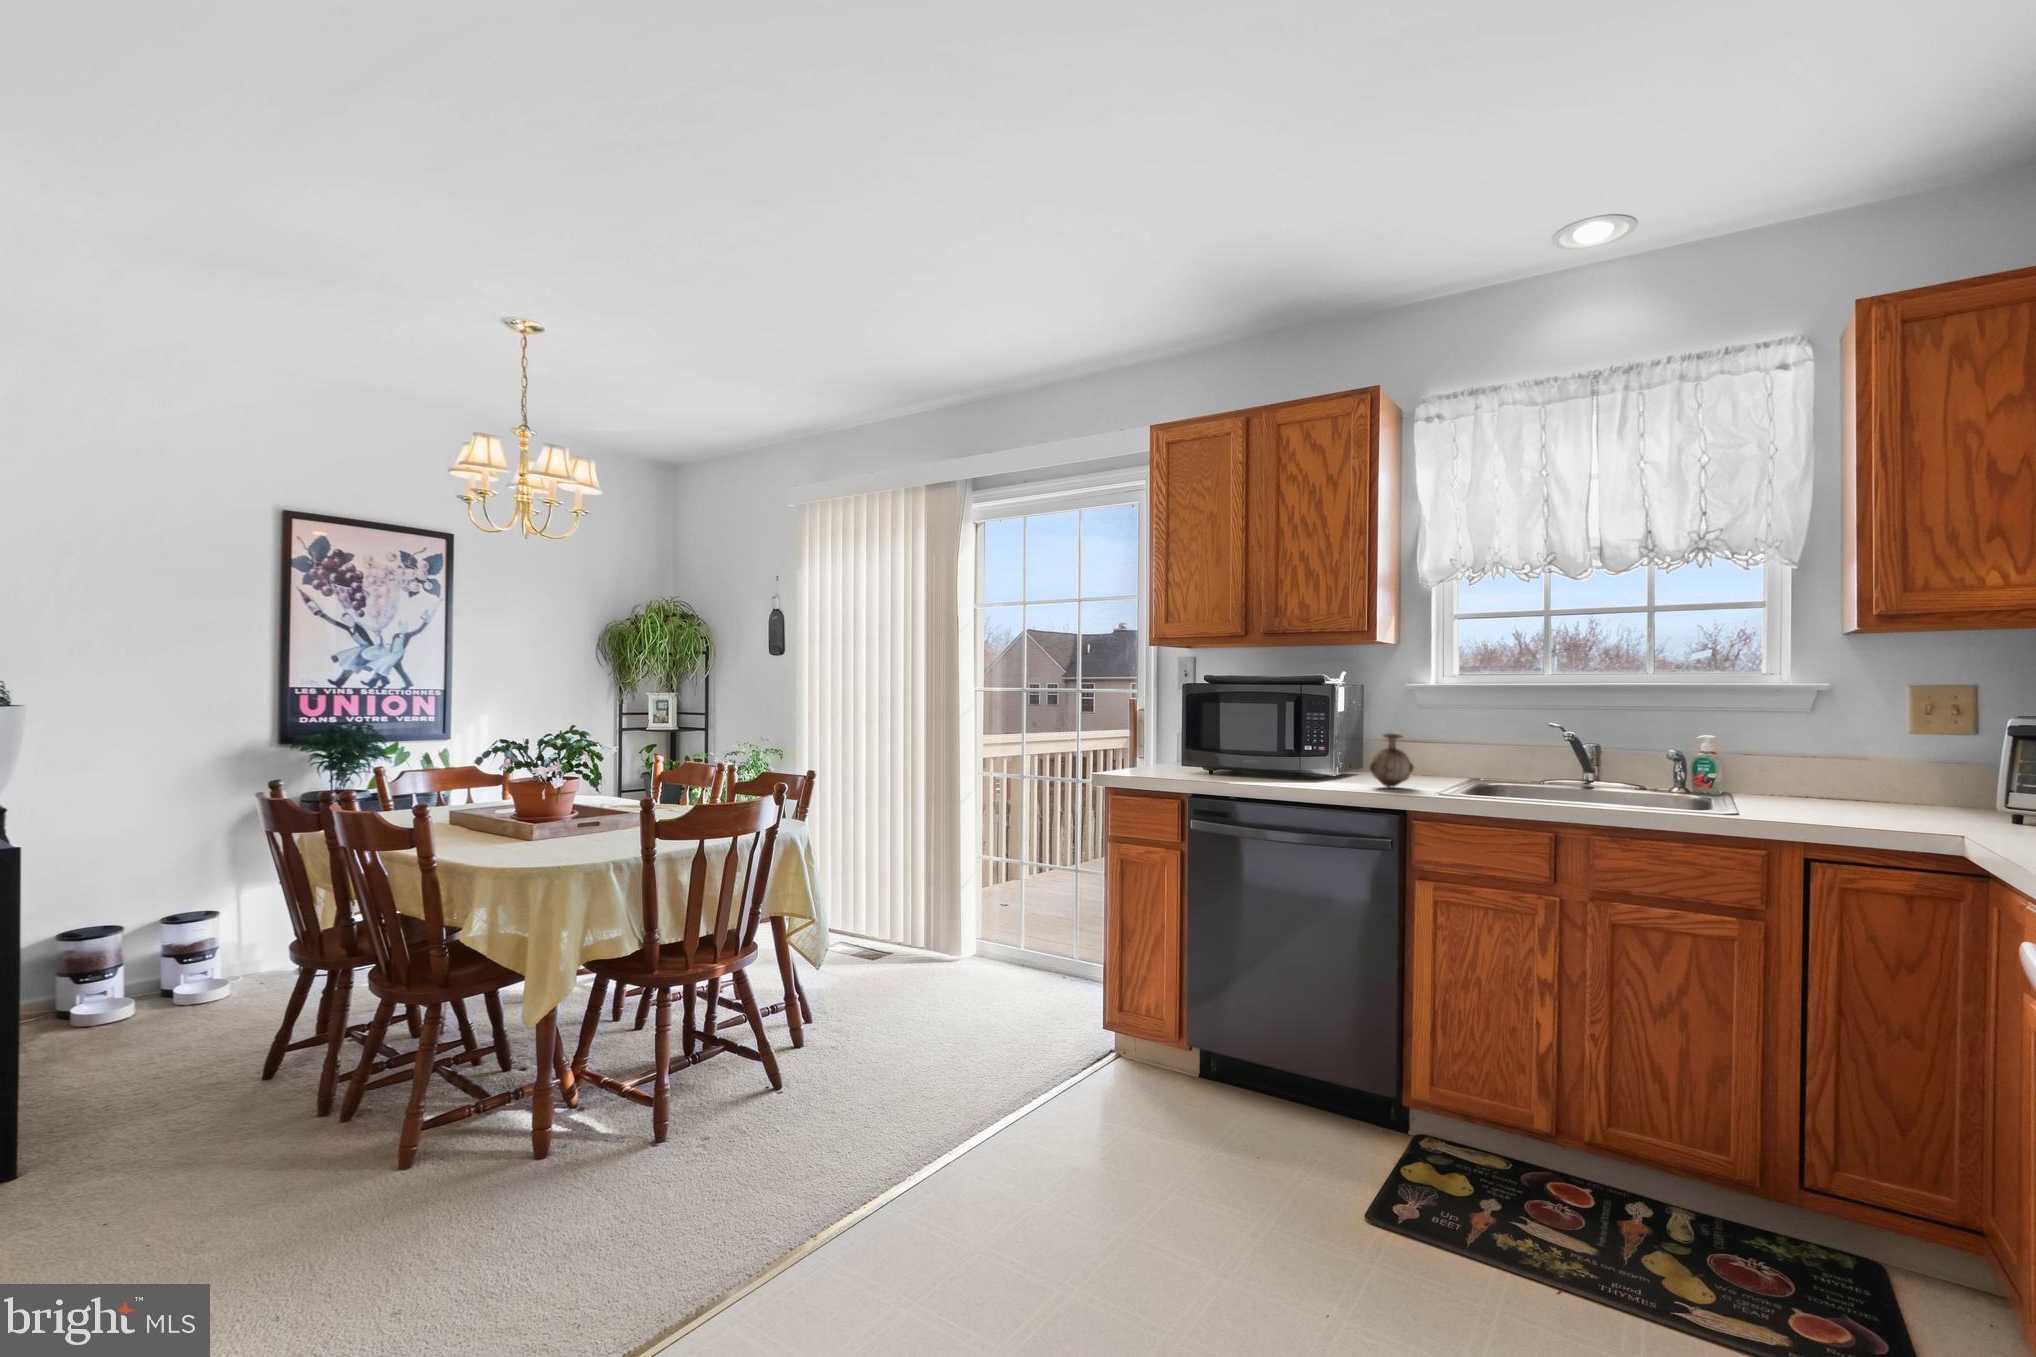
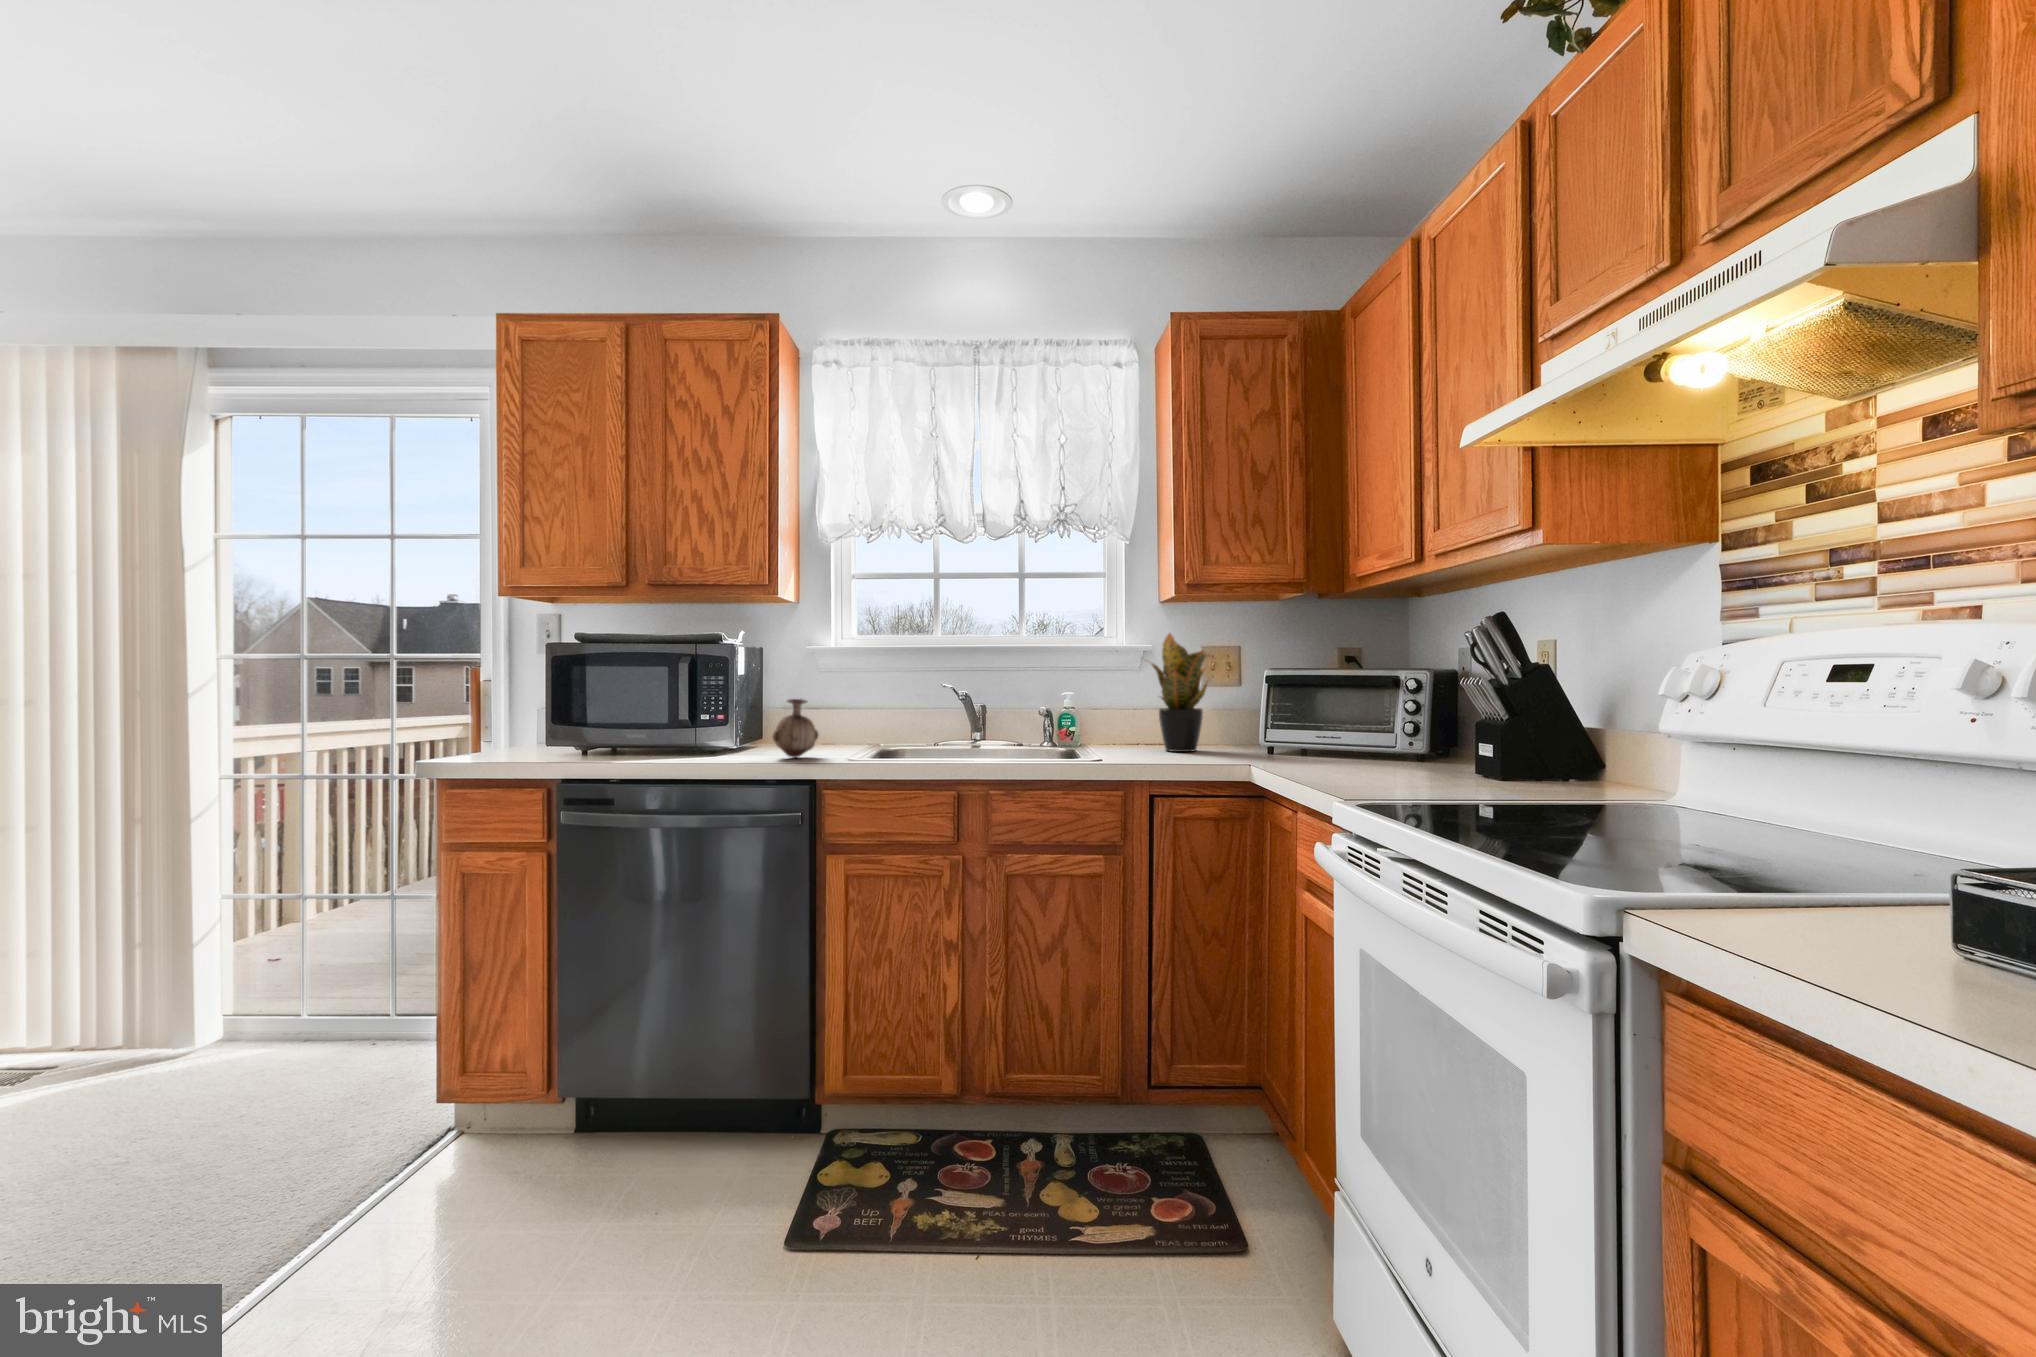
potted plant: none [1796,668,1921,813] -> present [1151,634,1213,752]

